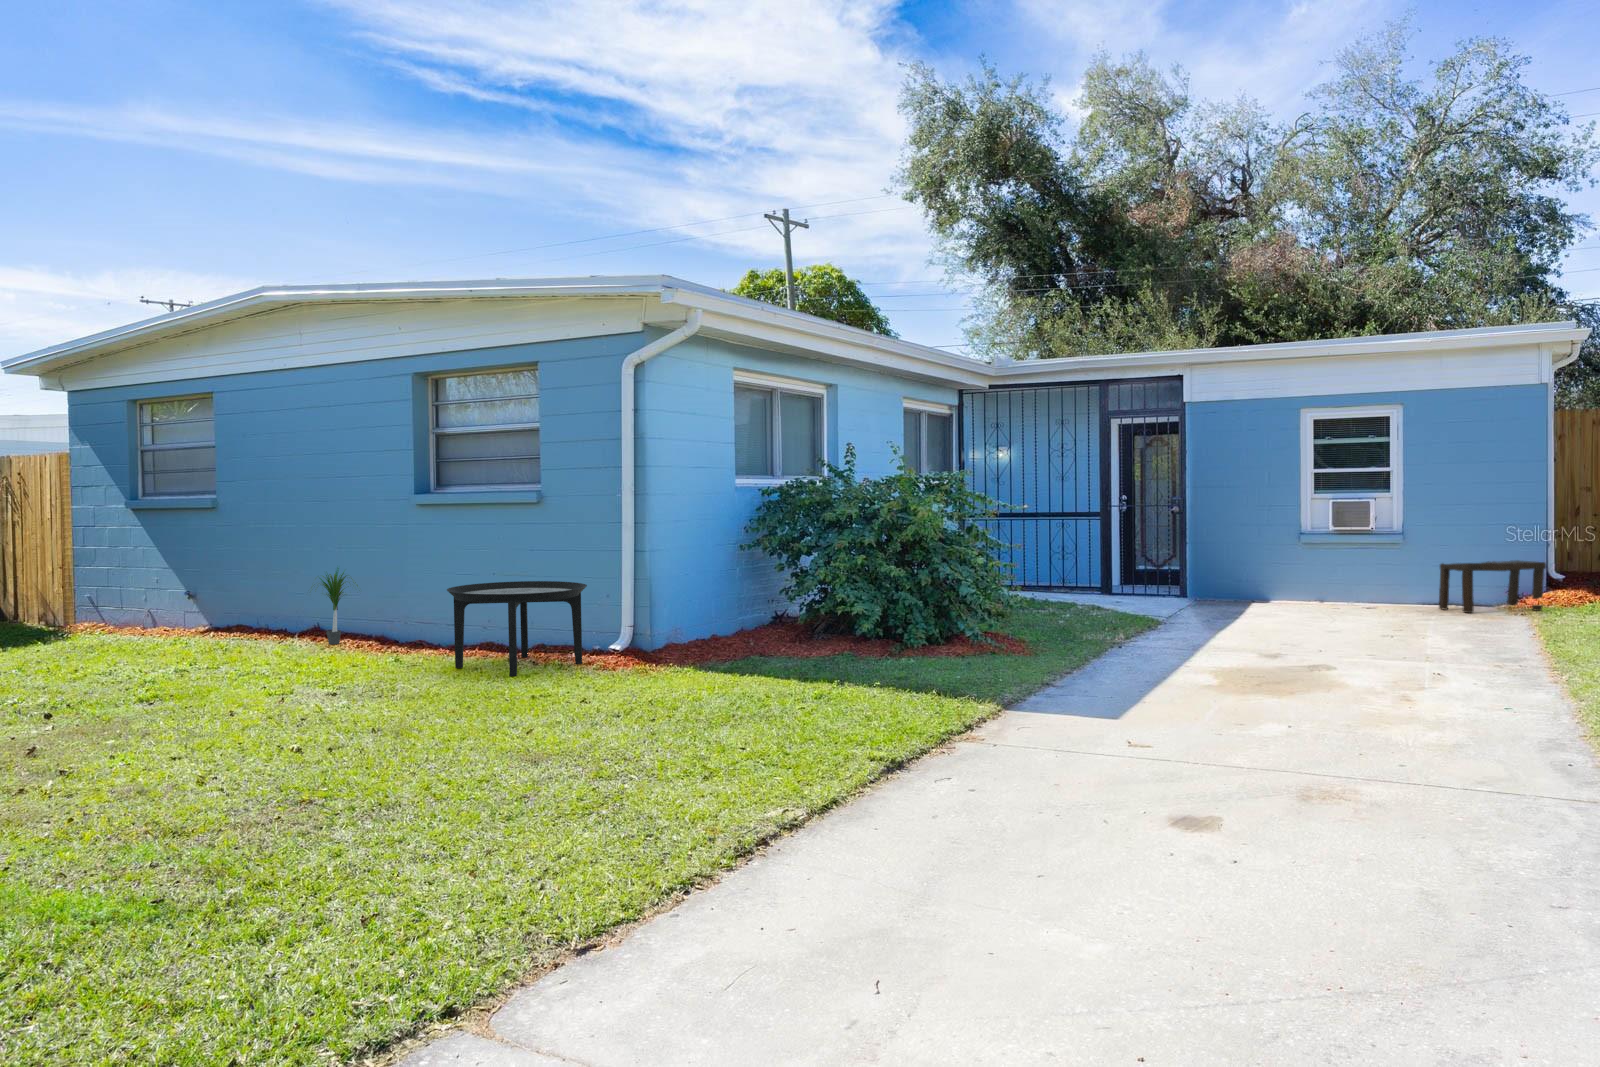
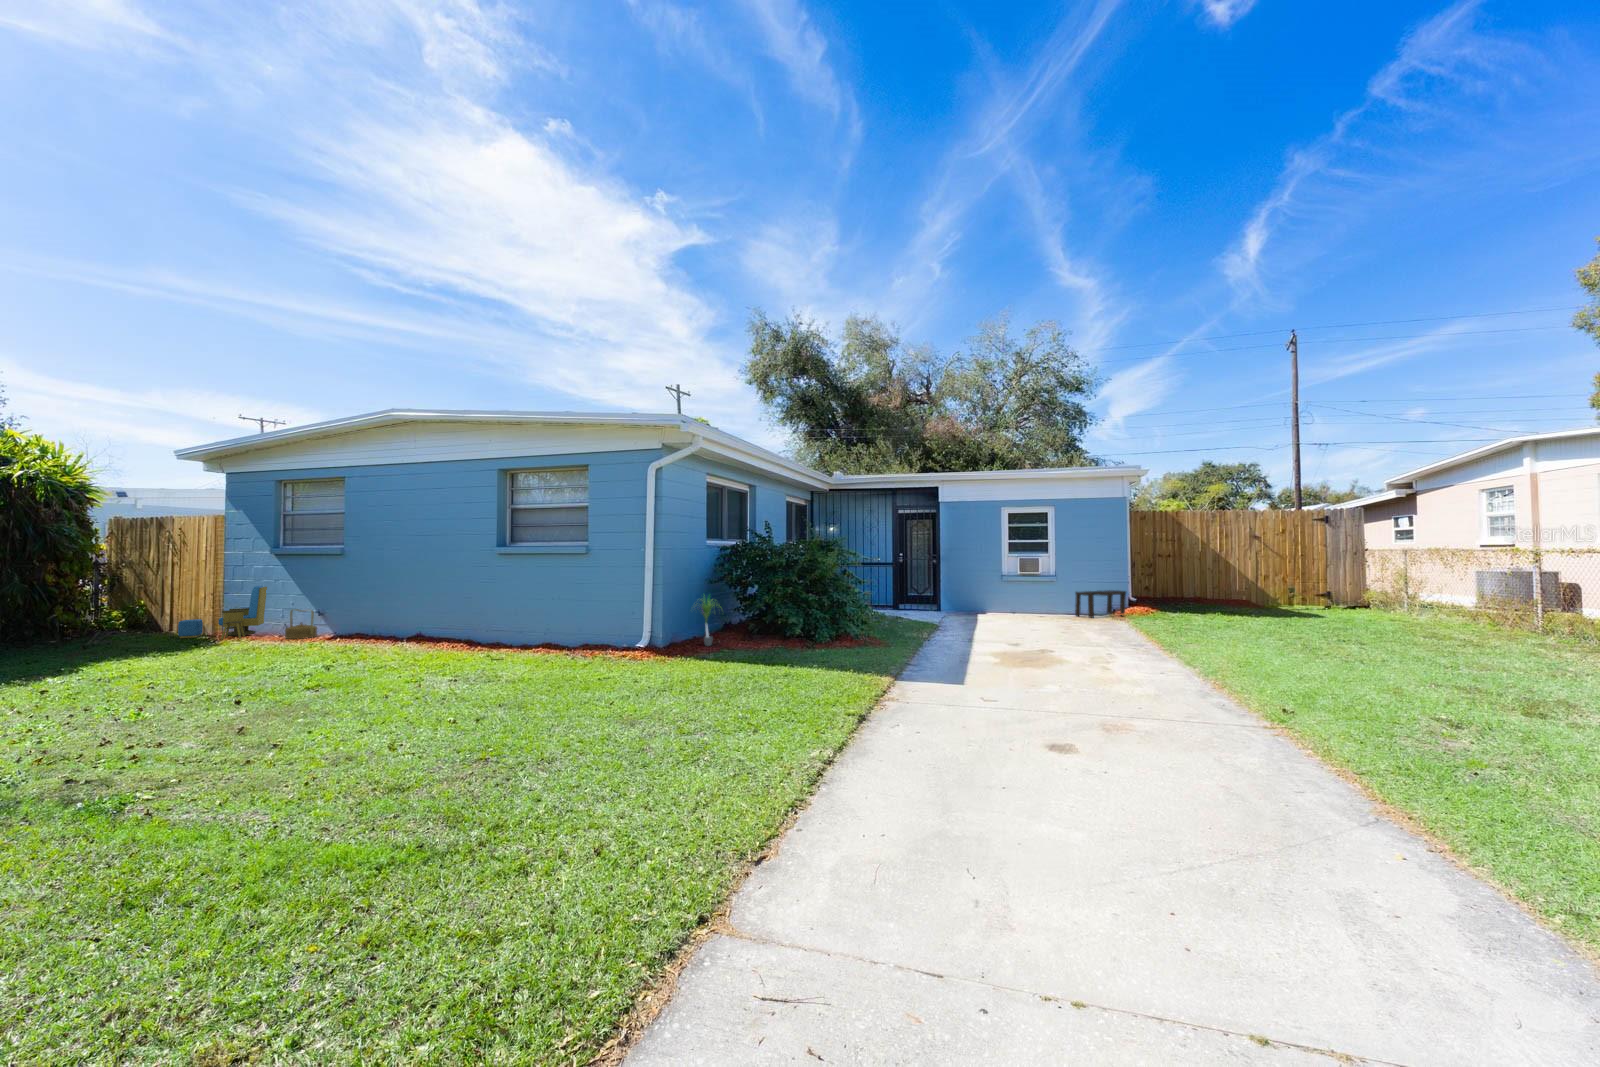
armchair: none [17,555,126,631] -> present [178,586,267,639]
potted plant: present [320,568,358,644] -> present [701,599,713,646]
round table: present [447,581,587,676] -> none [529,603,622,665]
woven basket: none [146,589,189,632] -> present [285,609,317,639]

